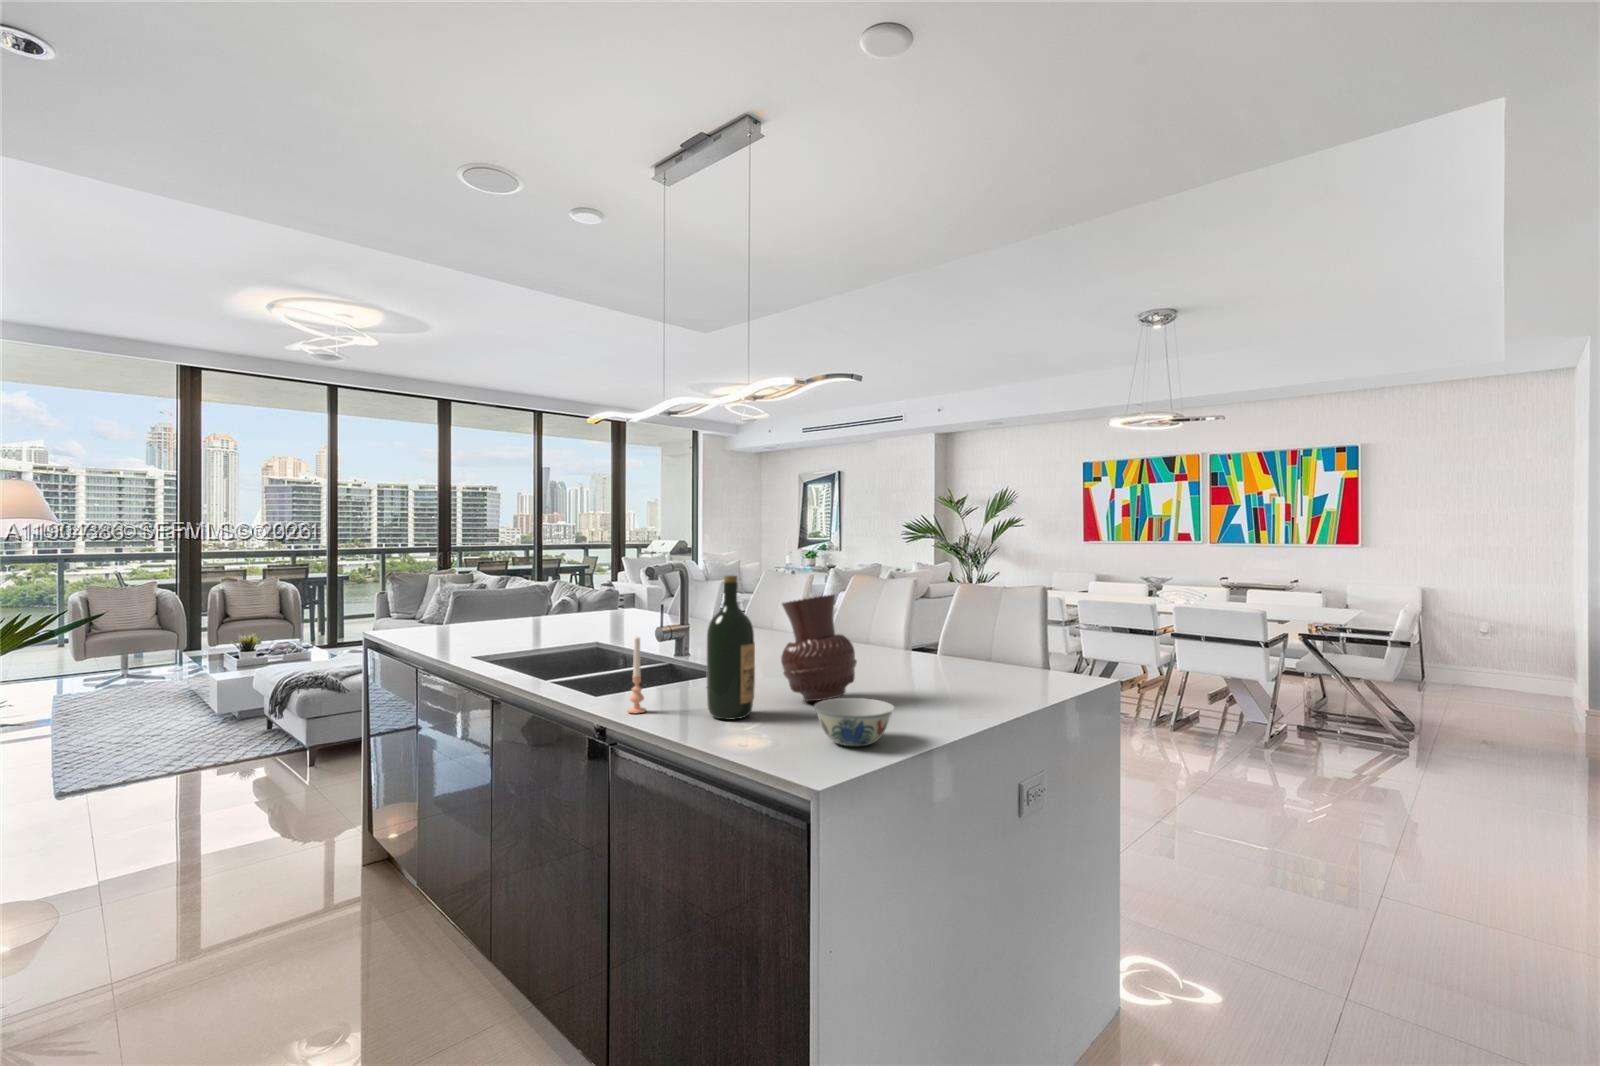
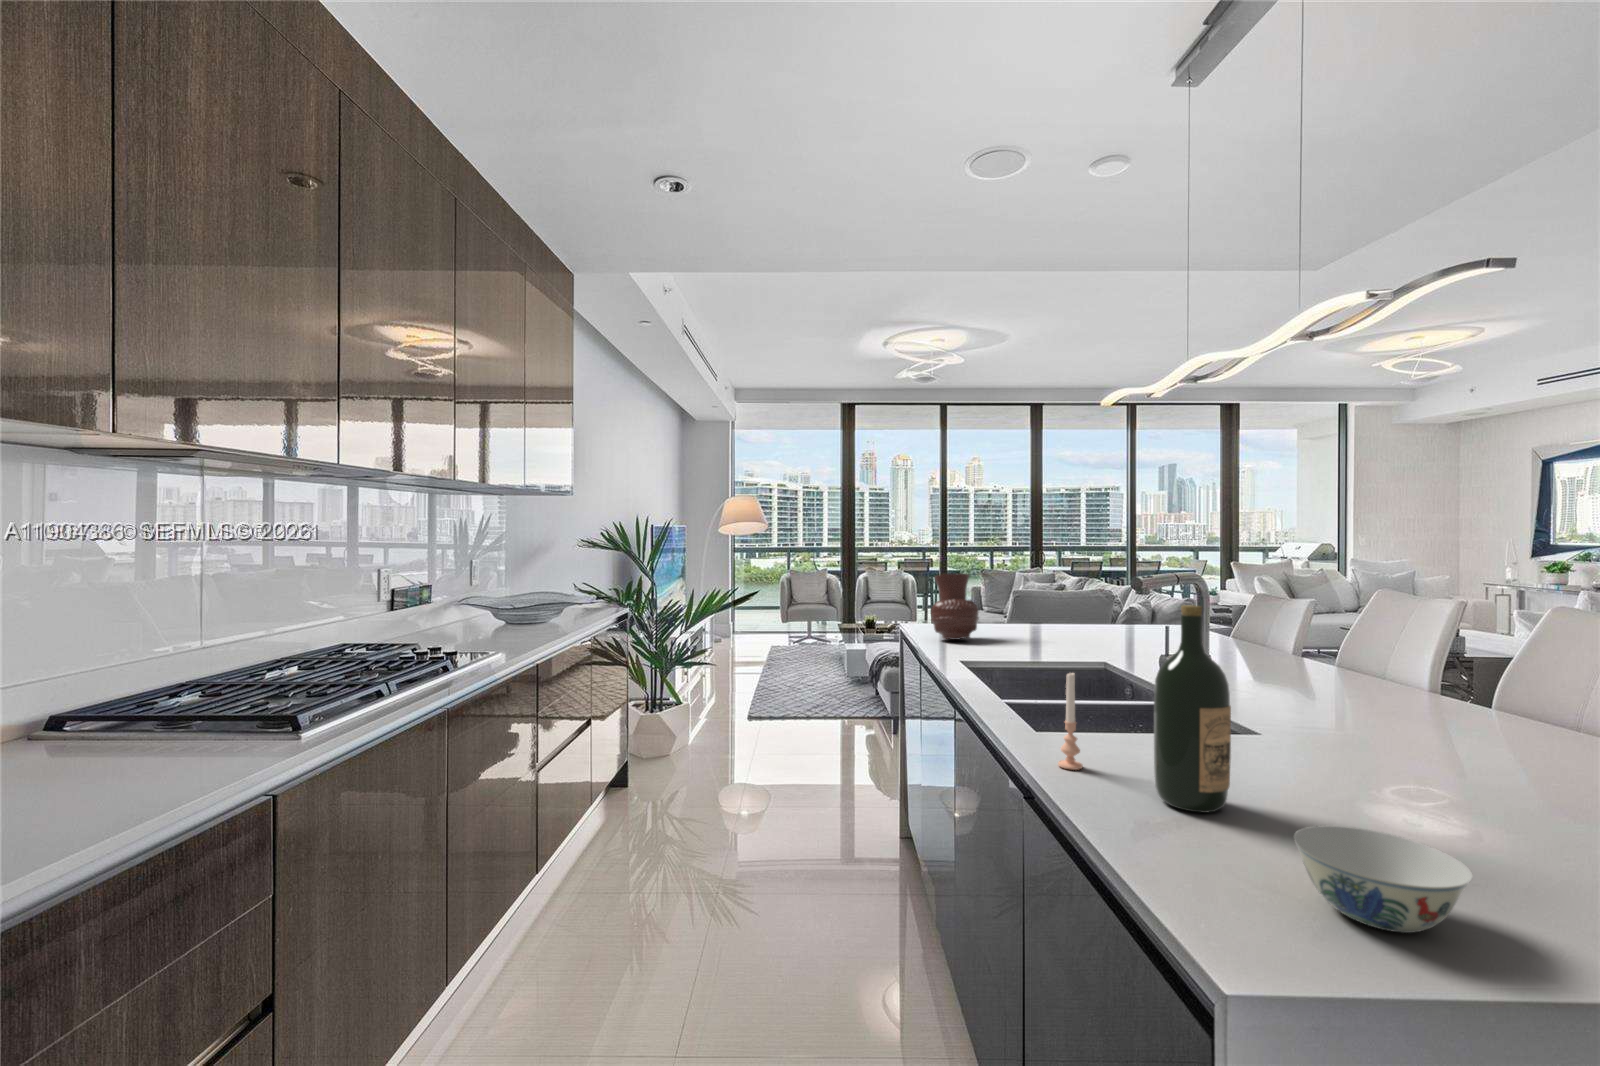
vase: present [781,595,857,701] -> present [931,573,979,640]

